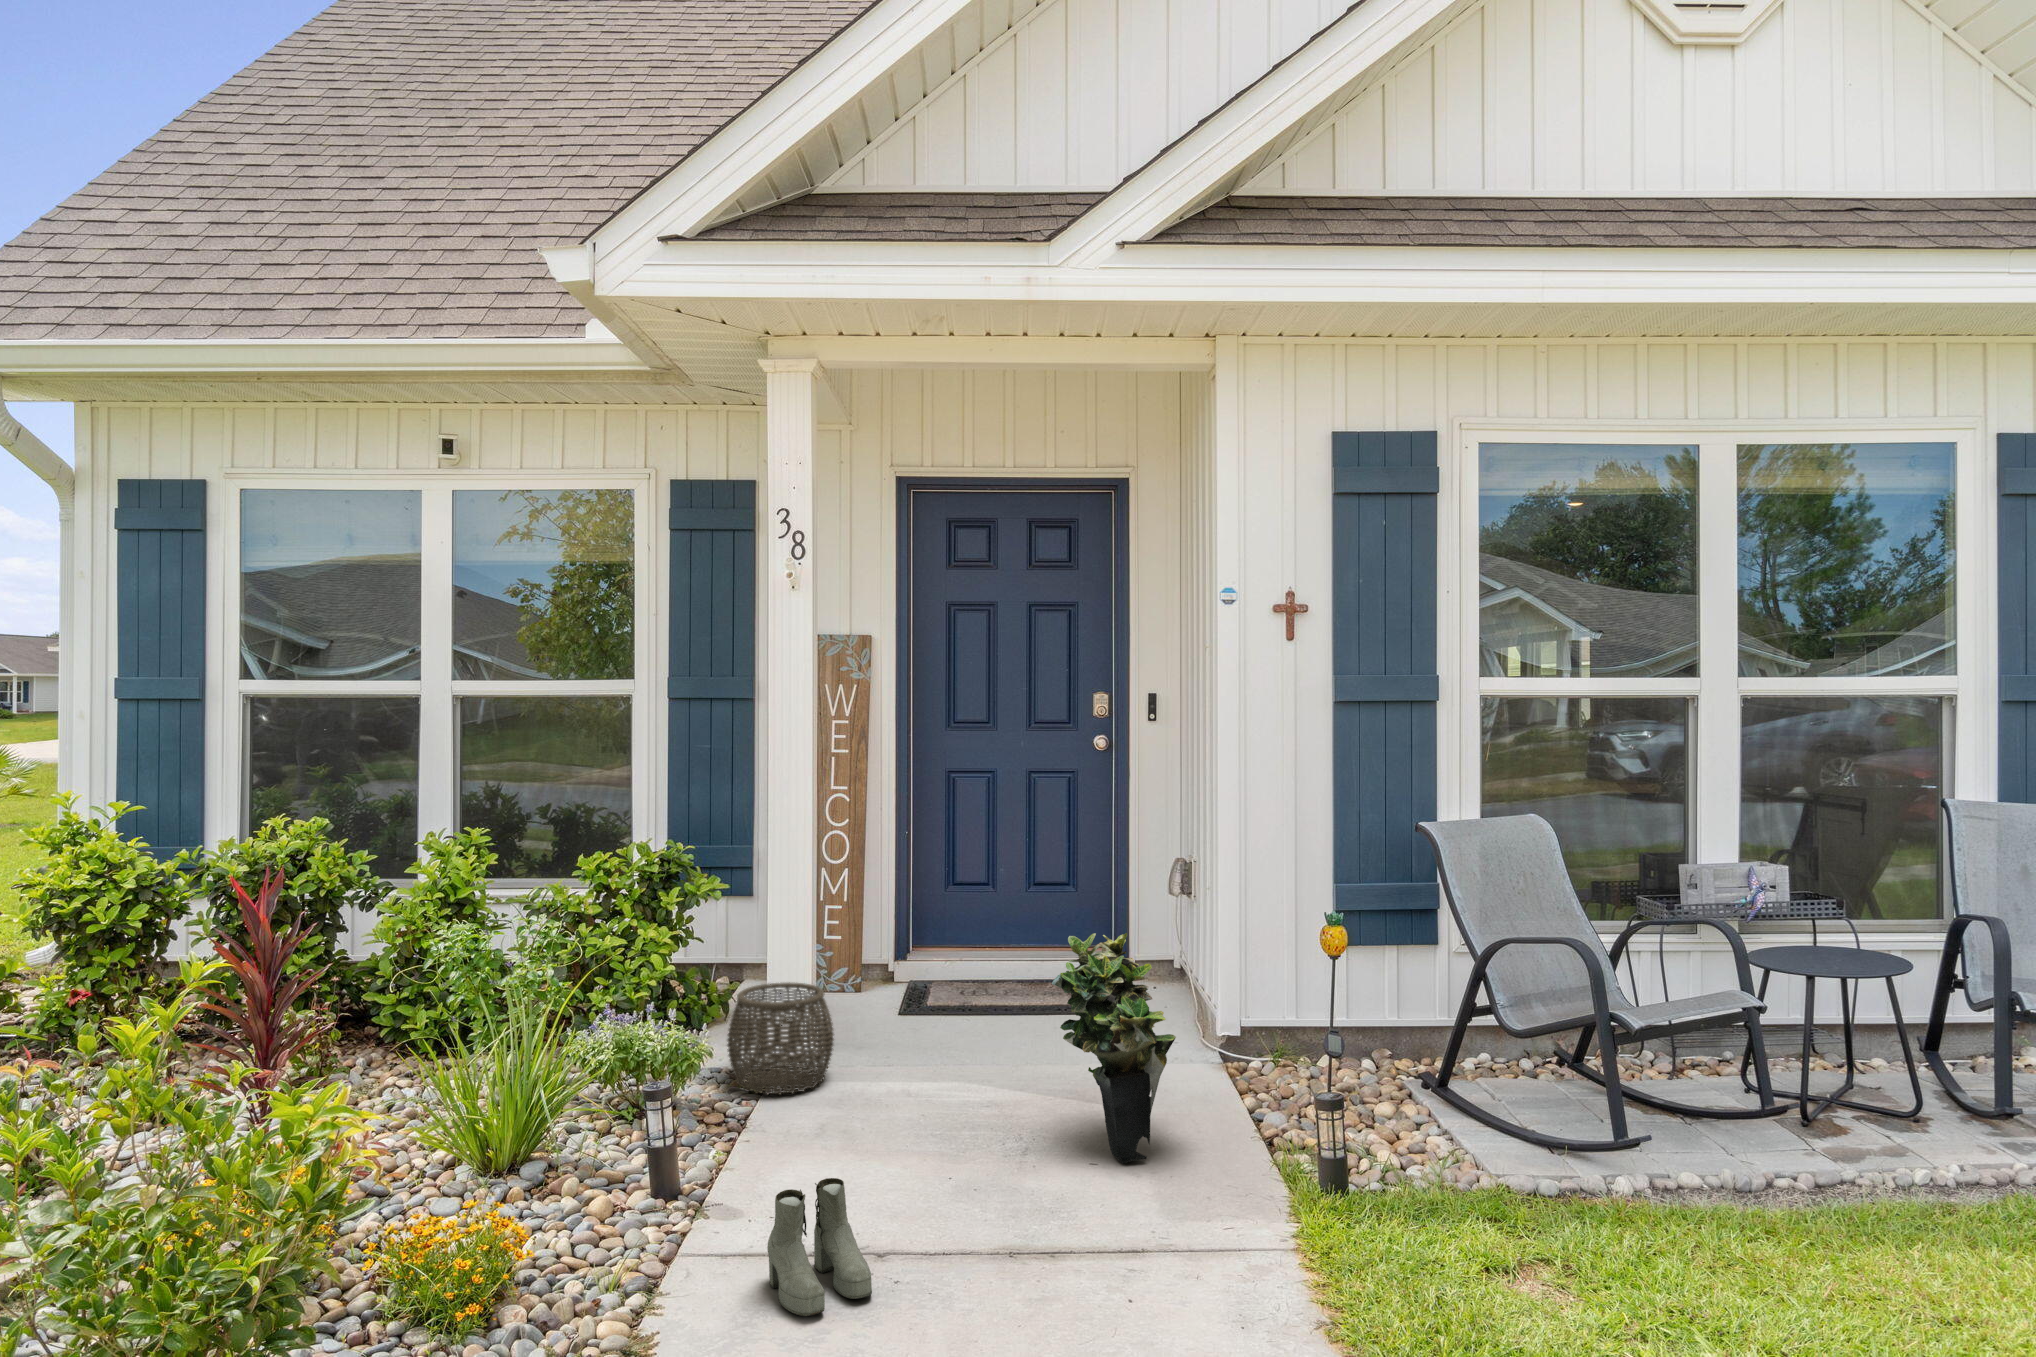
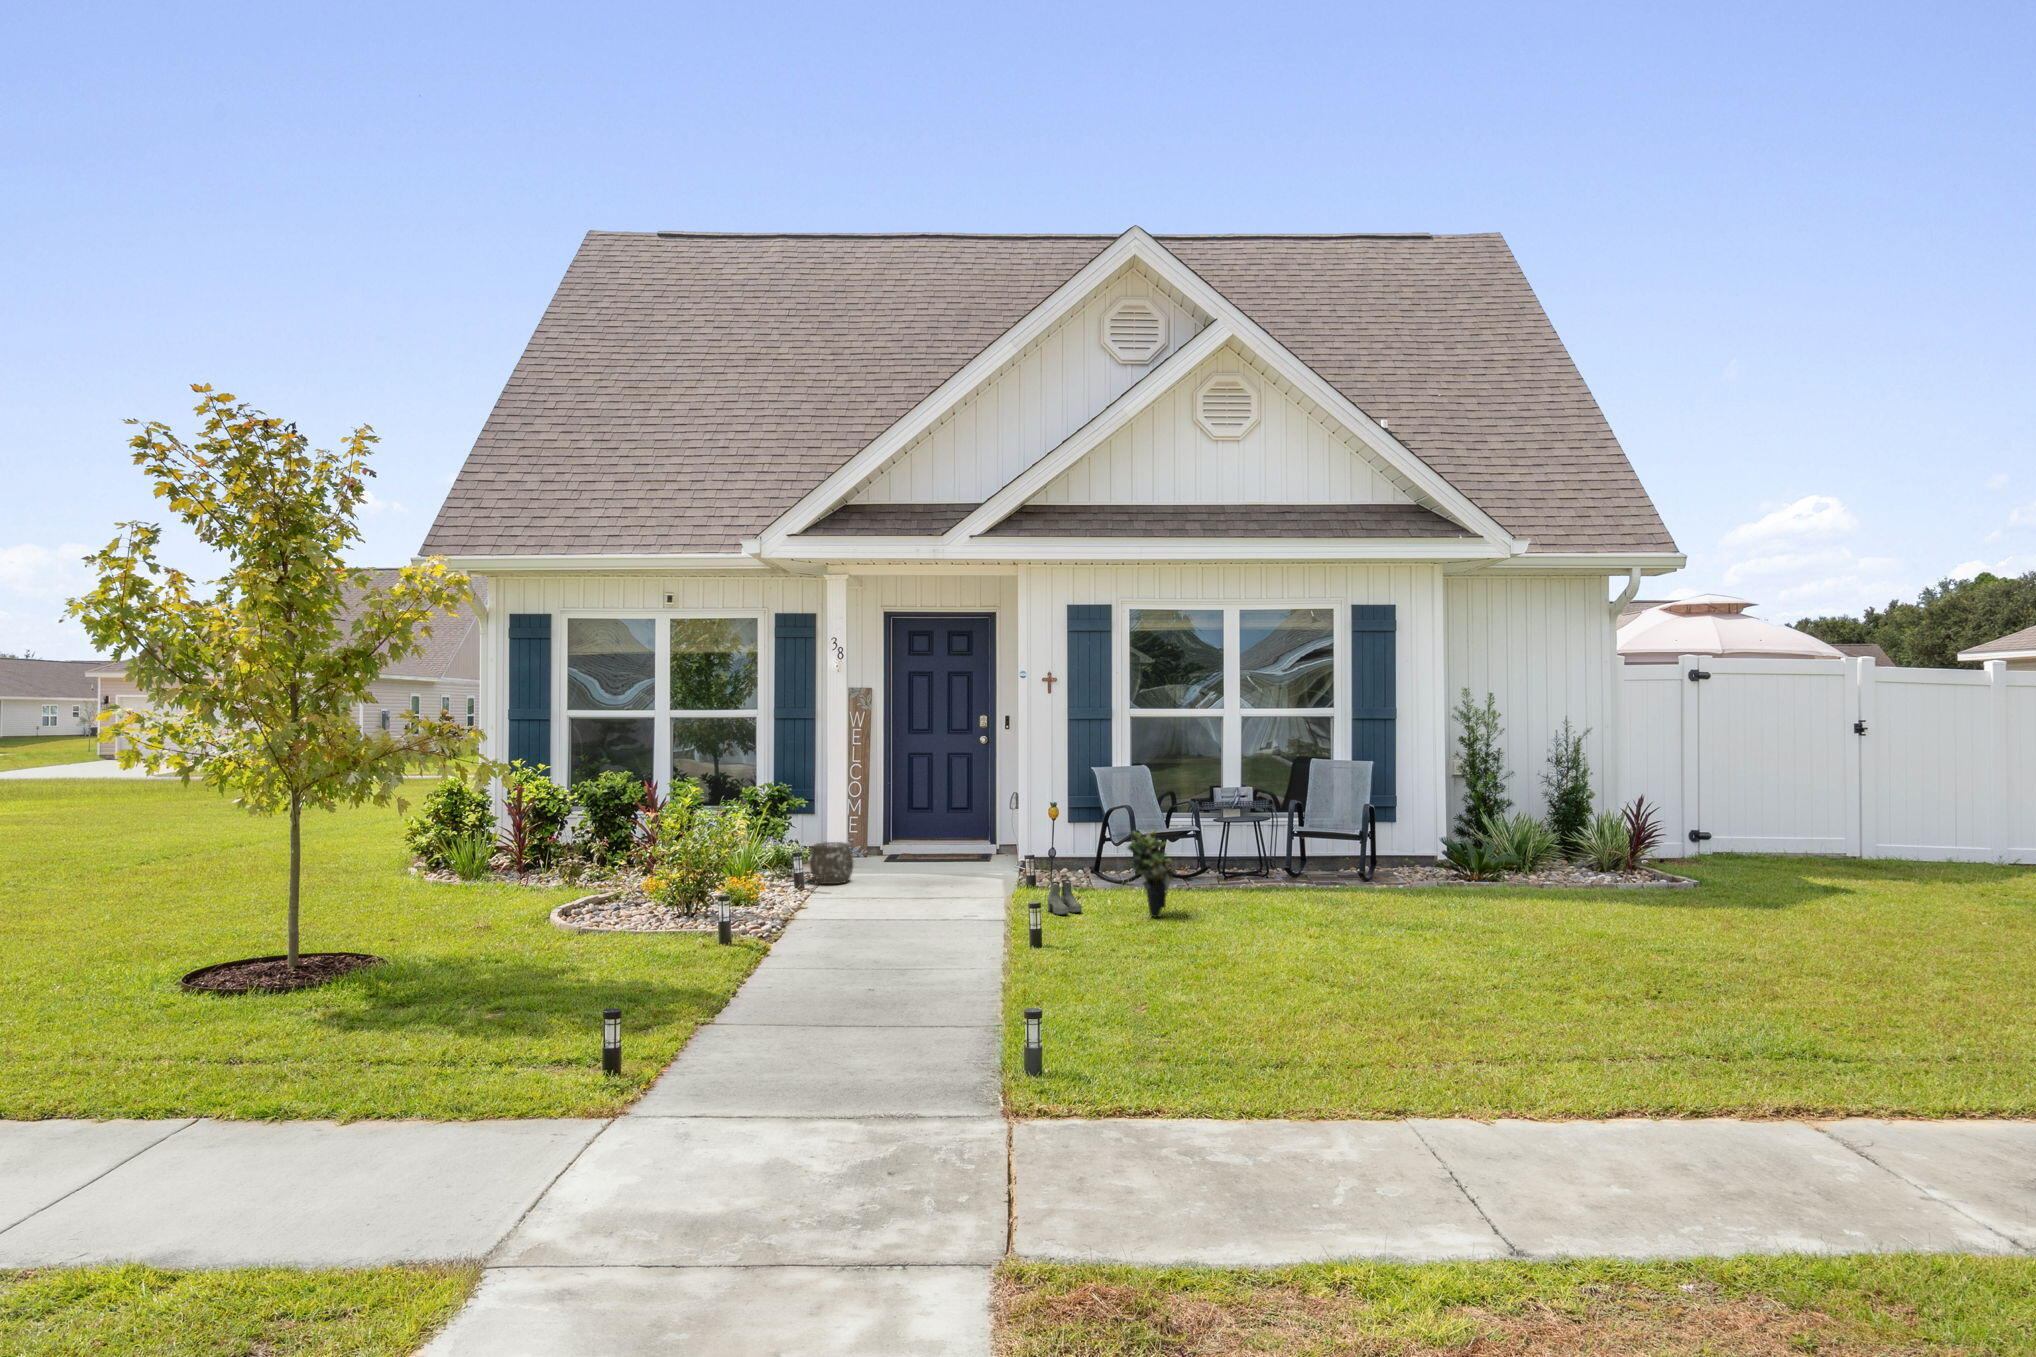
potted plant: present [1052,933,1176,1164] -> present [1126,831,1176,918]
boots: present [767,1178,872,1316] -> present [1047,880,1082,915]

